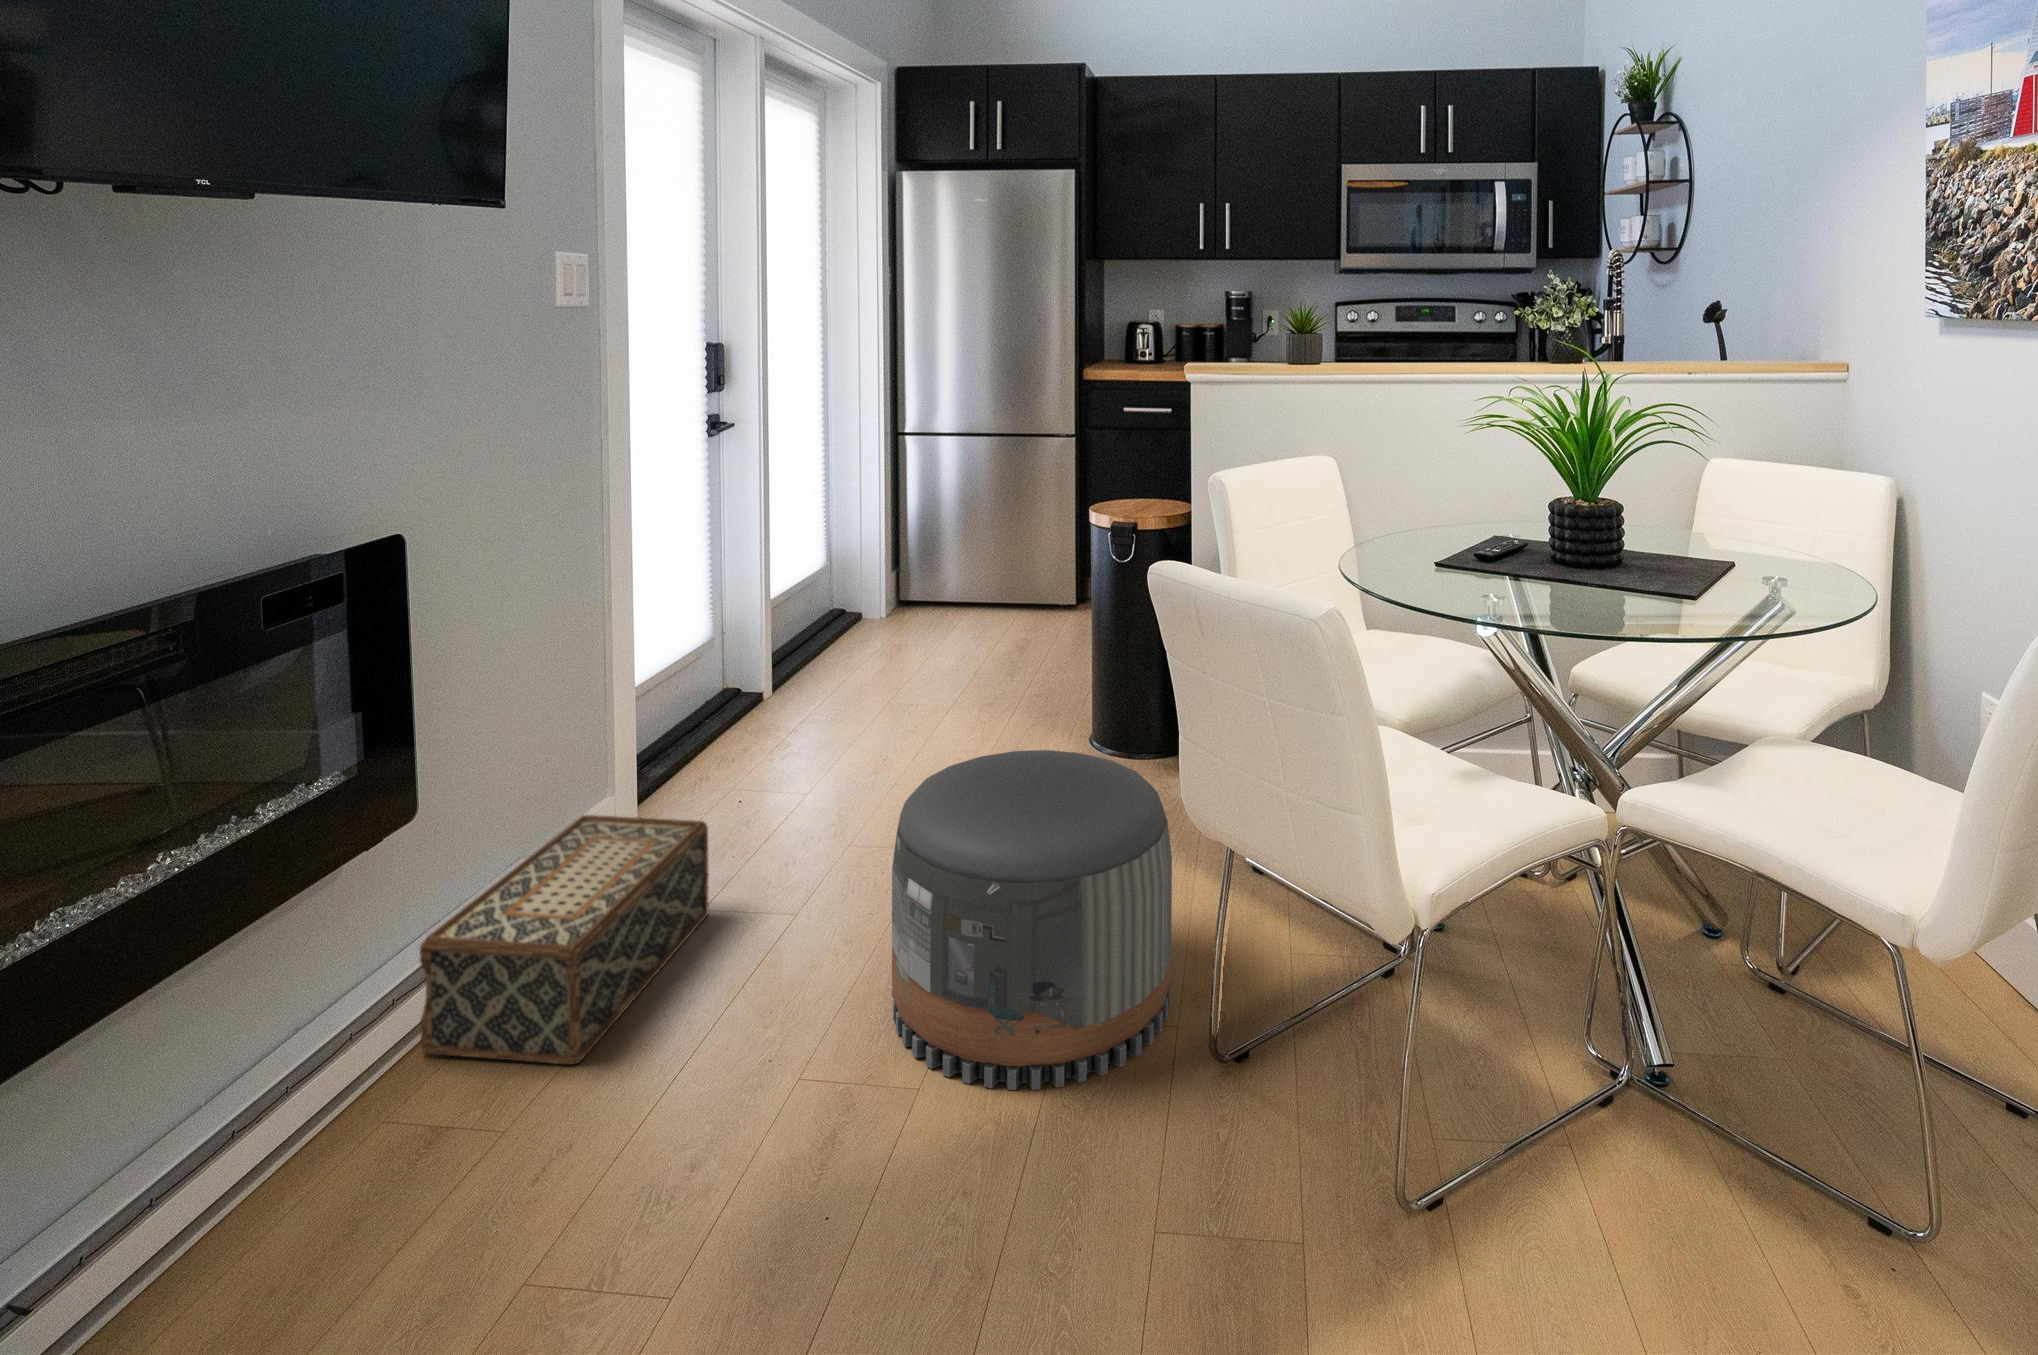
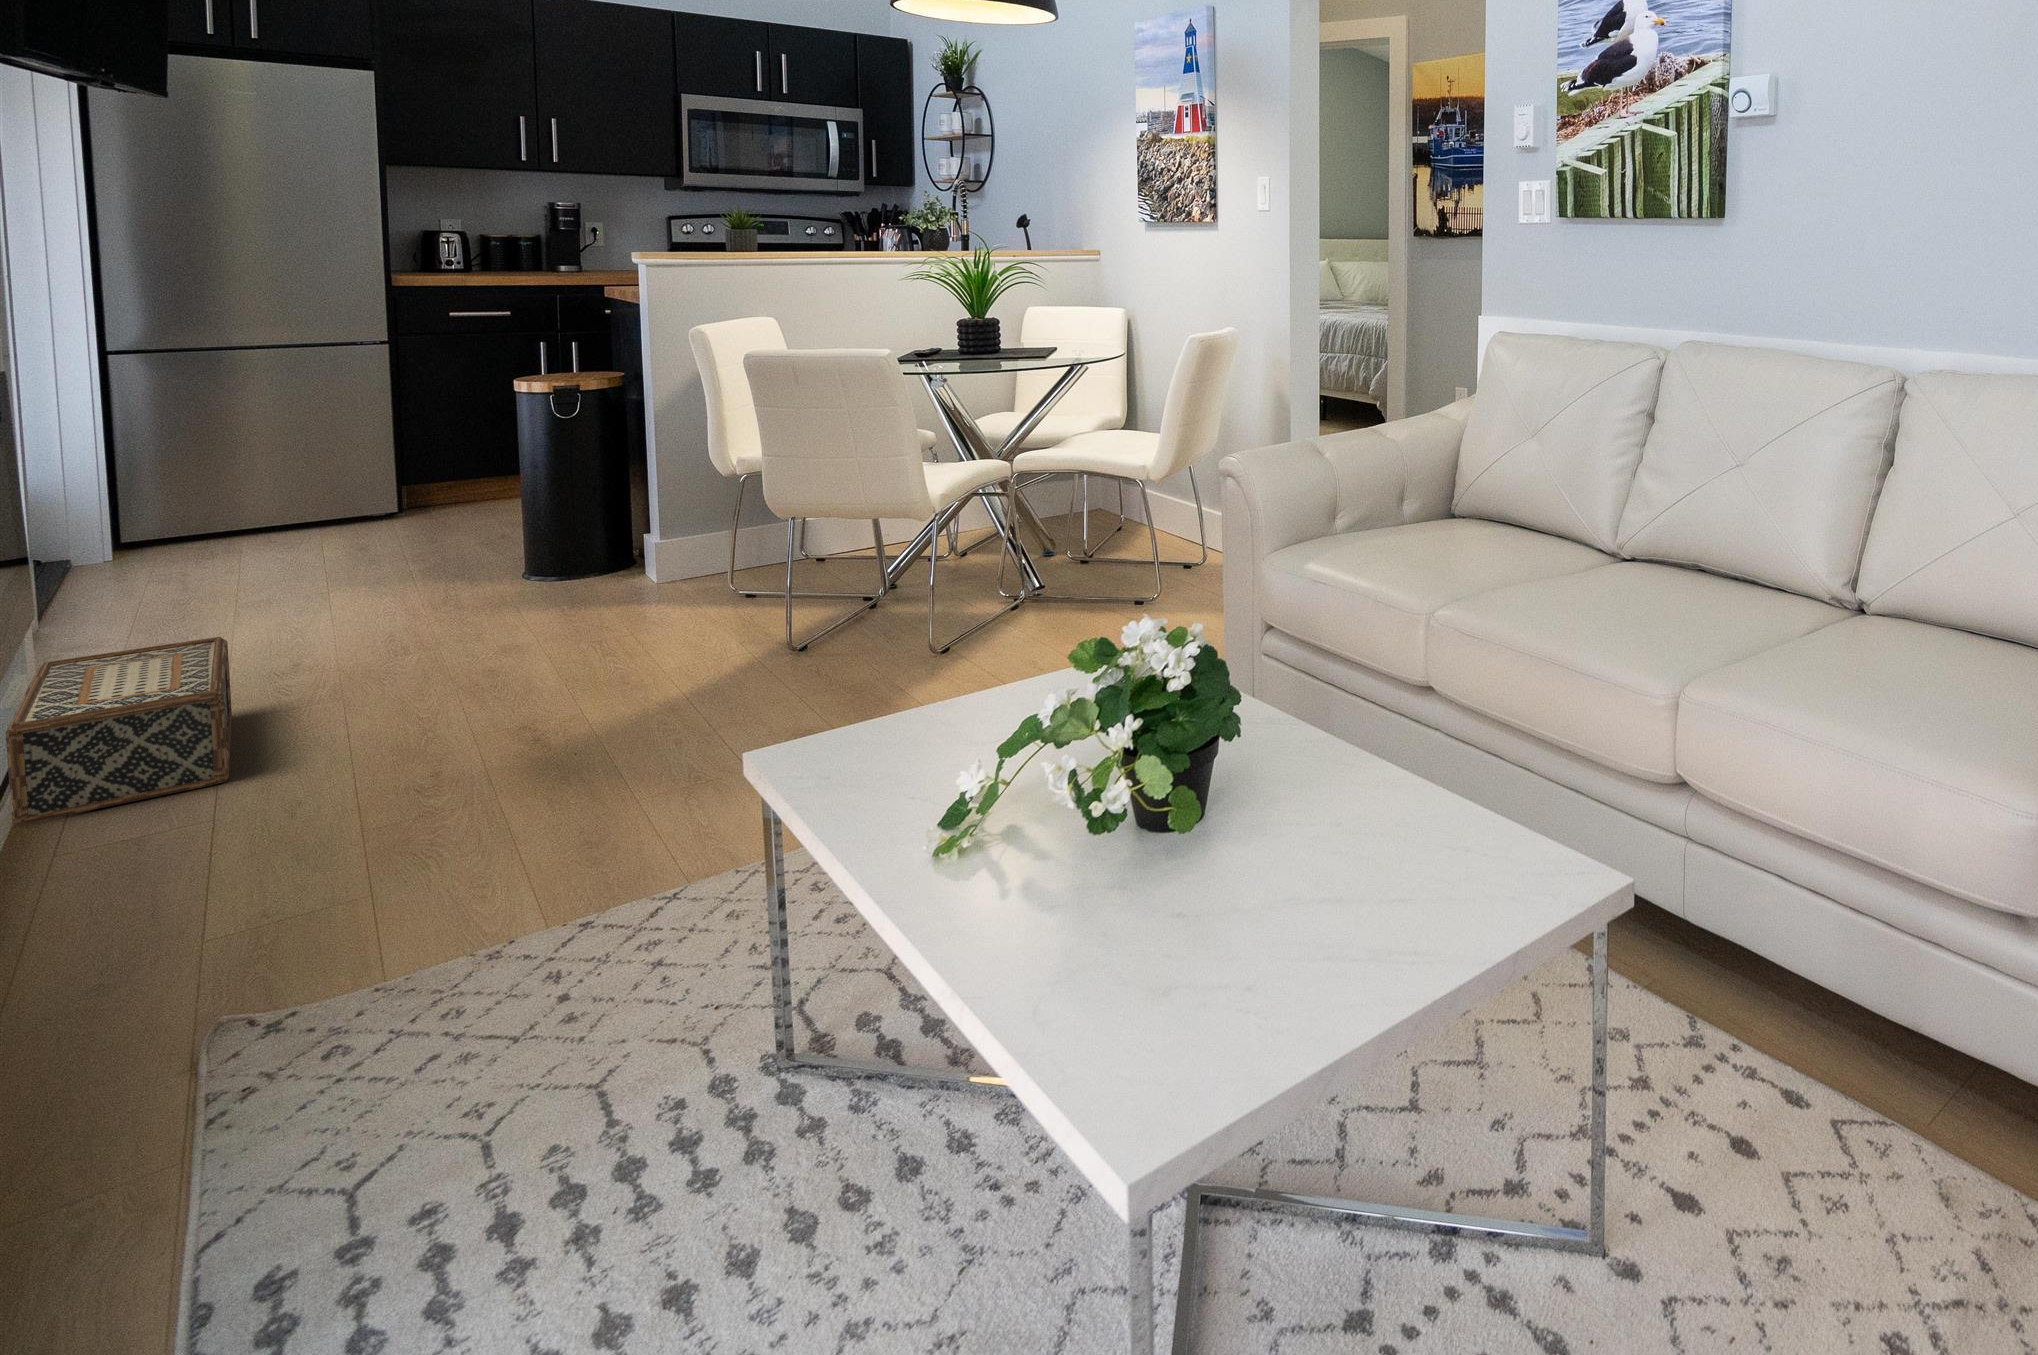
pouf: present [892,750,1172,1090] -> none [500,510,738,702]

